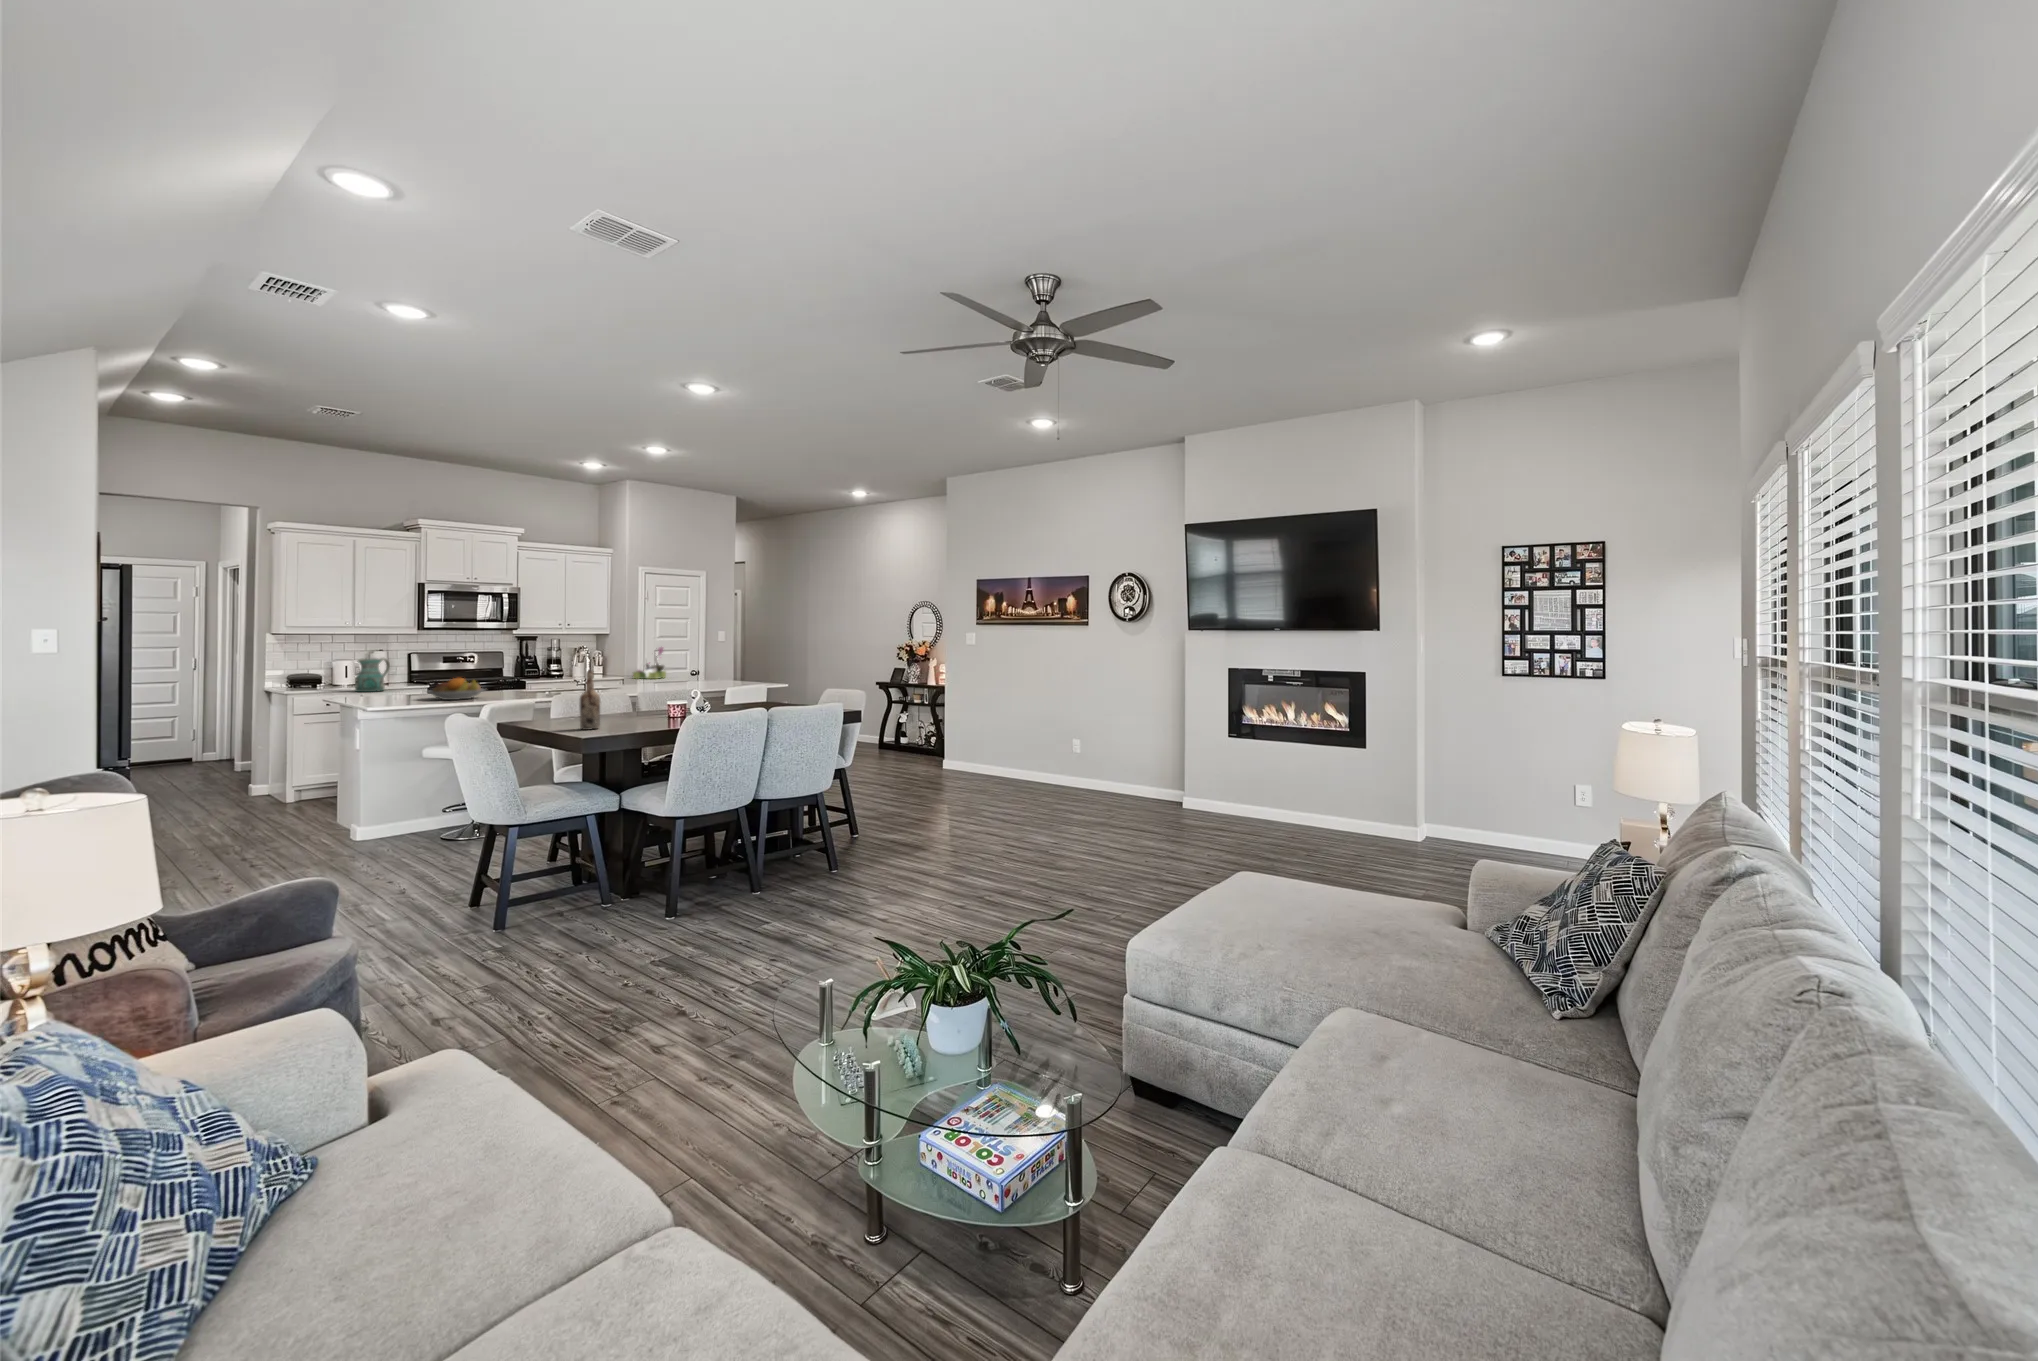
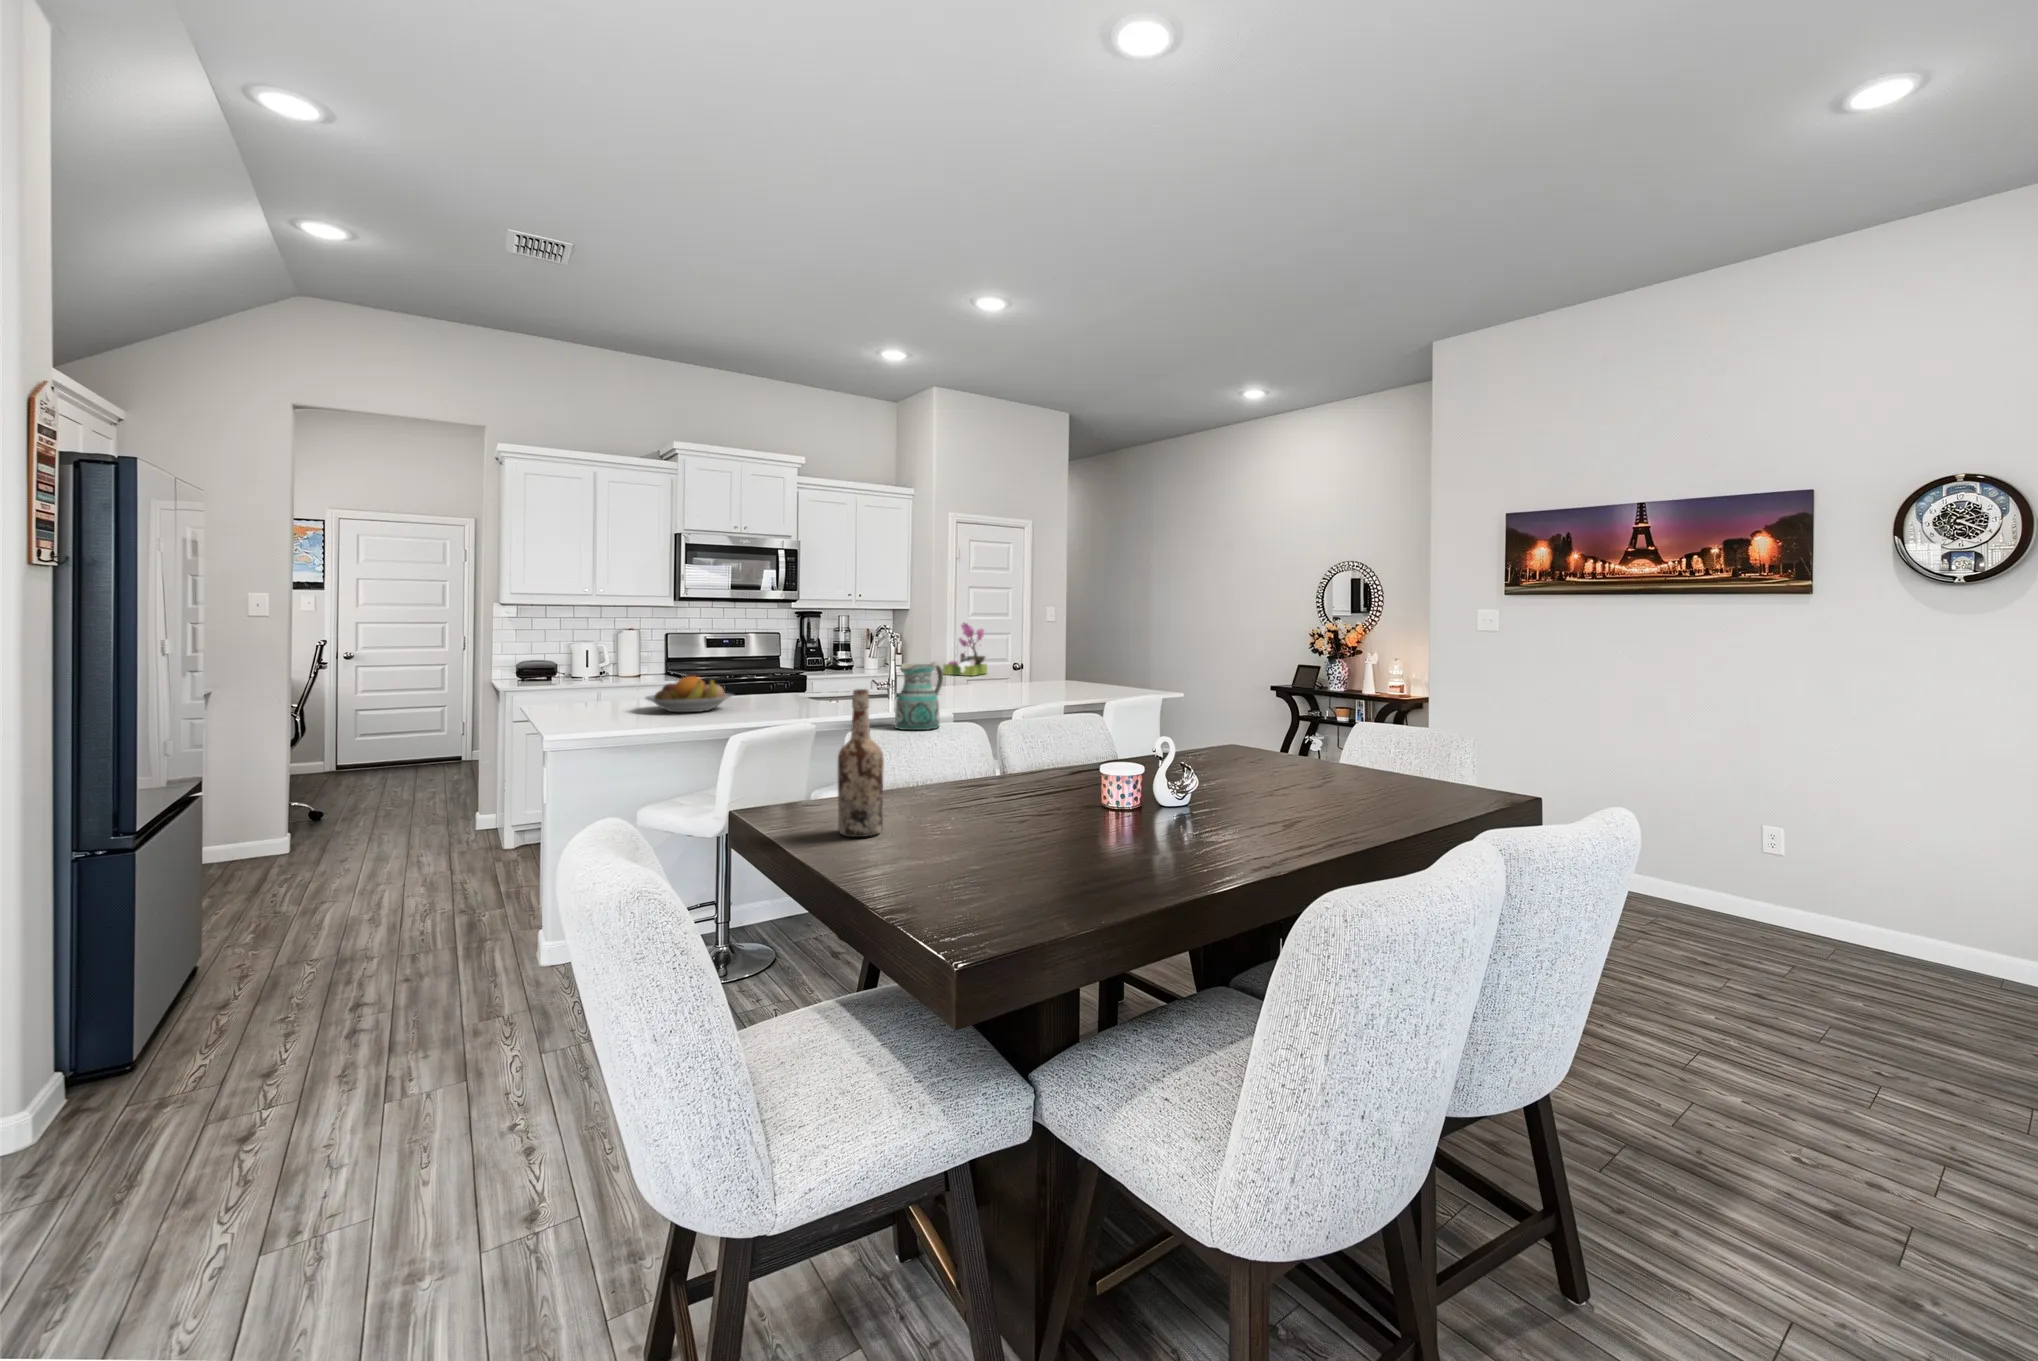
ceramic pitcher: present [355,658,390,692] -> present [895,662,943,730]

